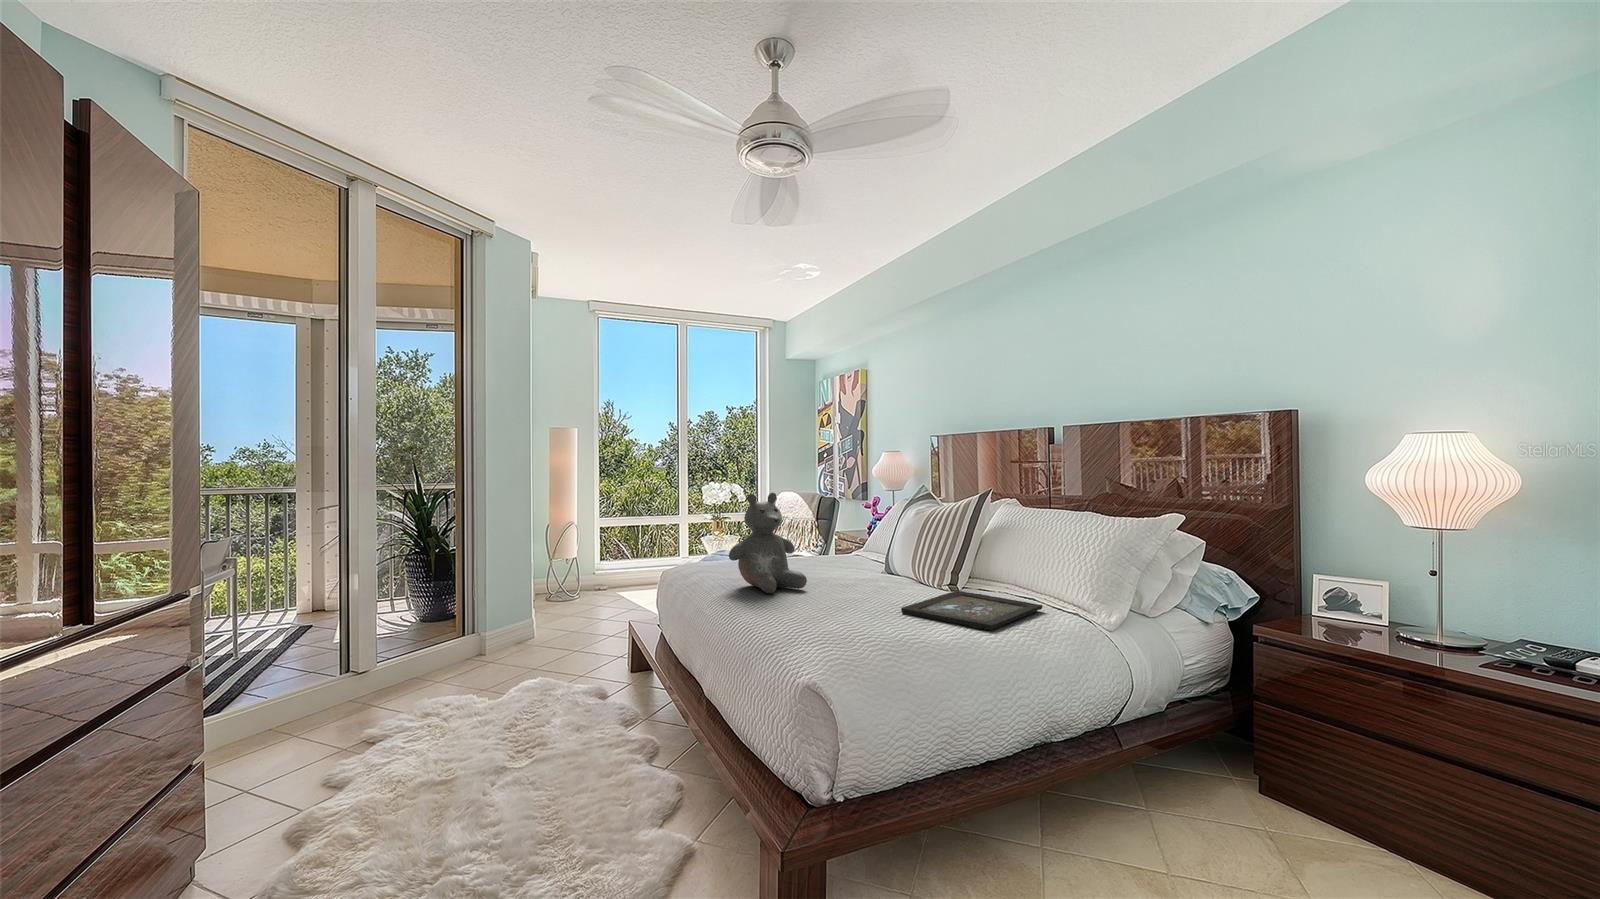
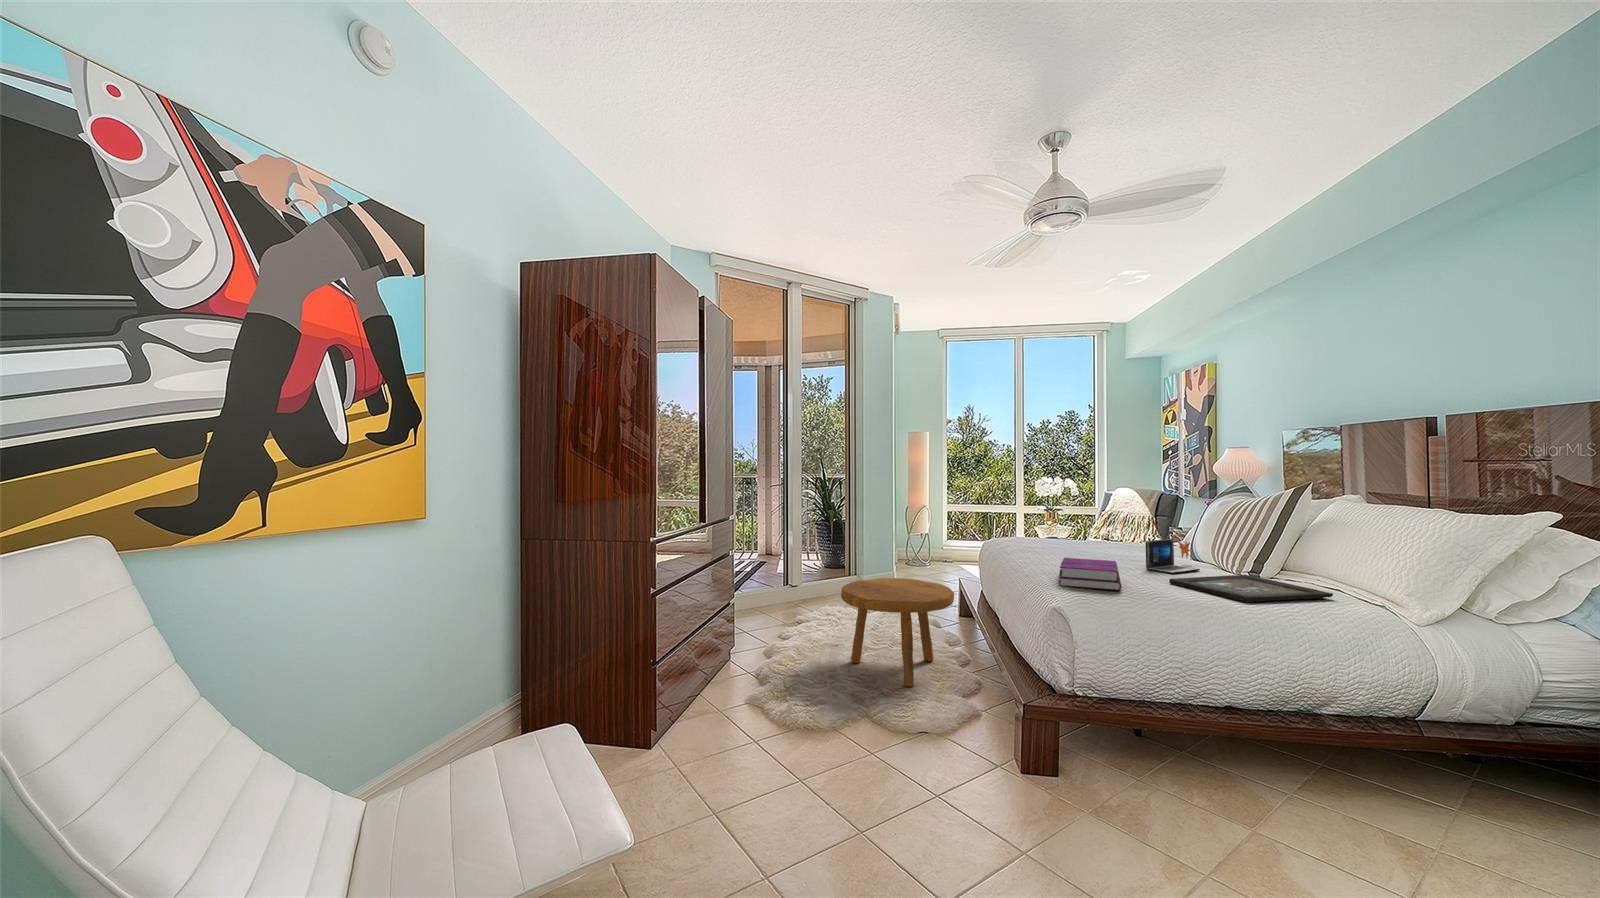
teddy bear: present [729,493,807,593] -> none [1027,481,1095,560]
laptop: none [863,554,910,598] -> present [1146,539,1200,574]
hardback book: none [787,593,870,640] -> present [1059,558,1121,590]
footstool: none [453,641,638,822] -> present [841,578,954,687]

